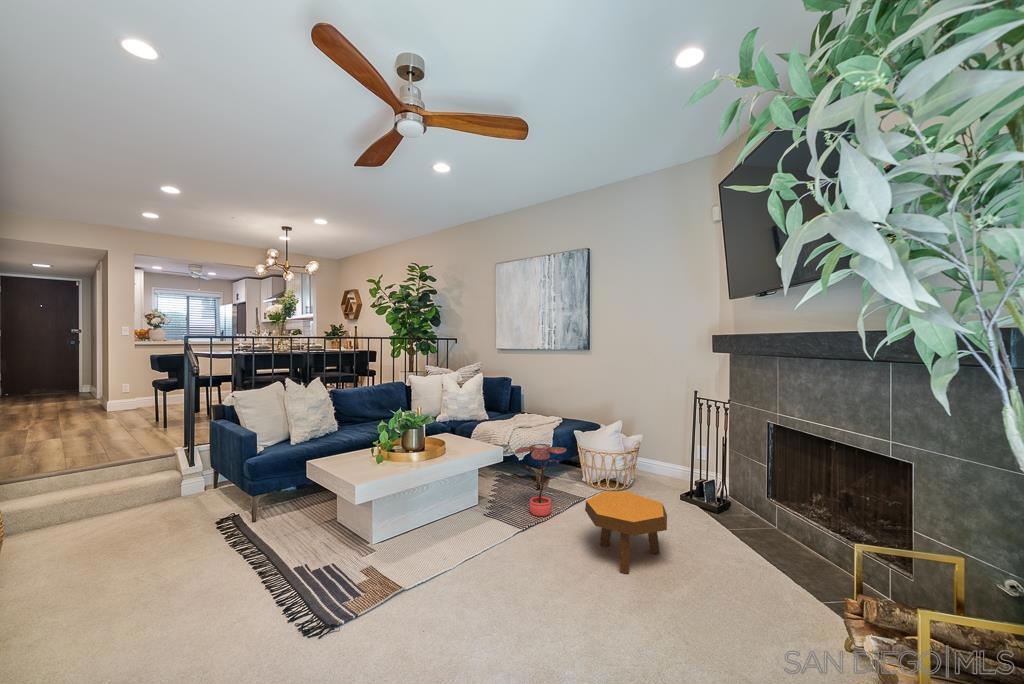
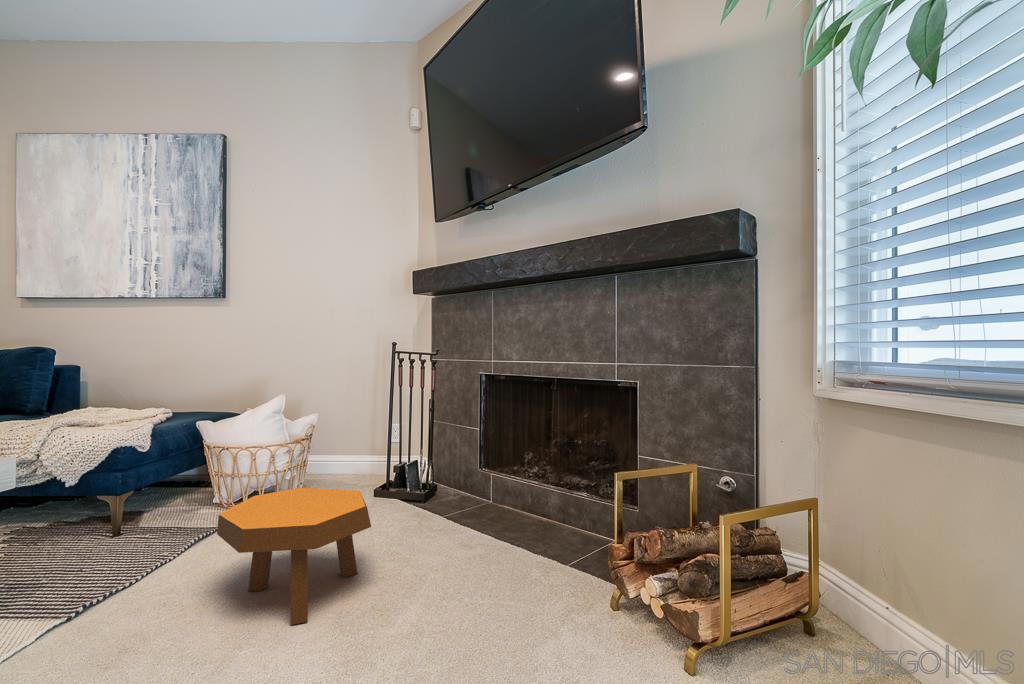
potted plant: present [515,444,567,516] -> none [46,436,178,579]

